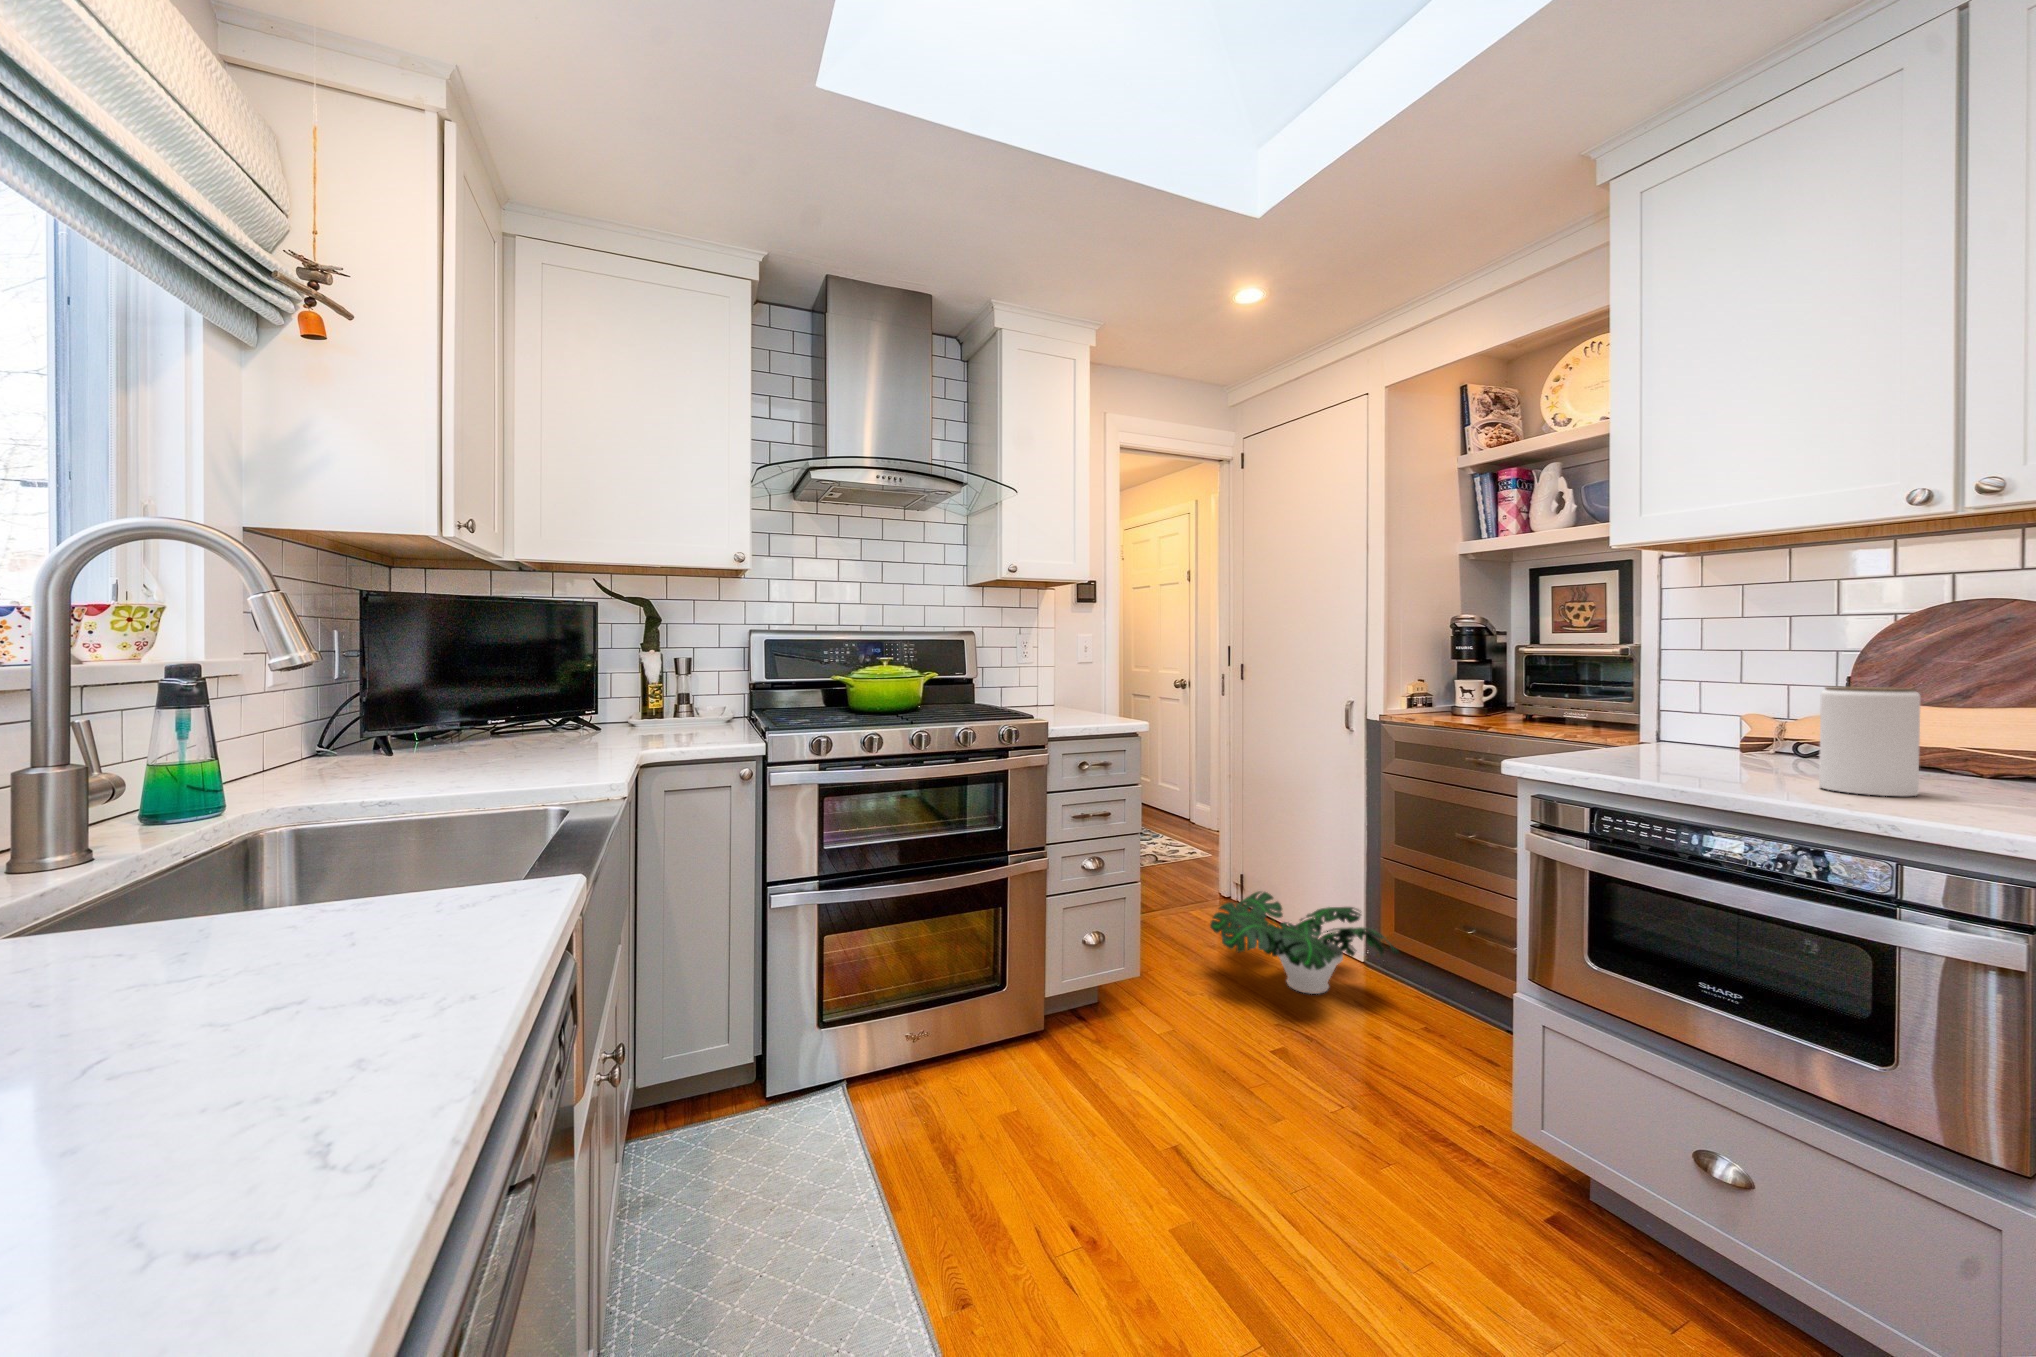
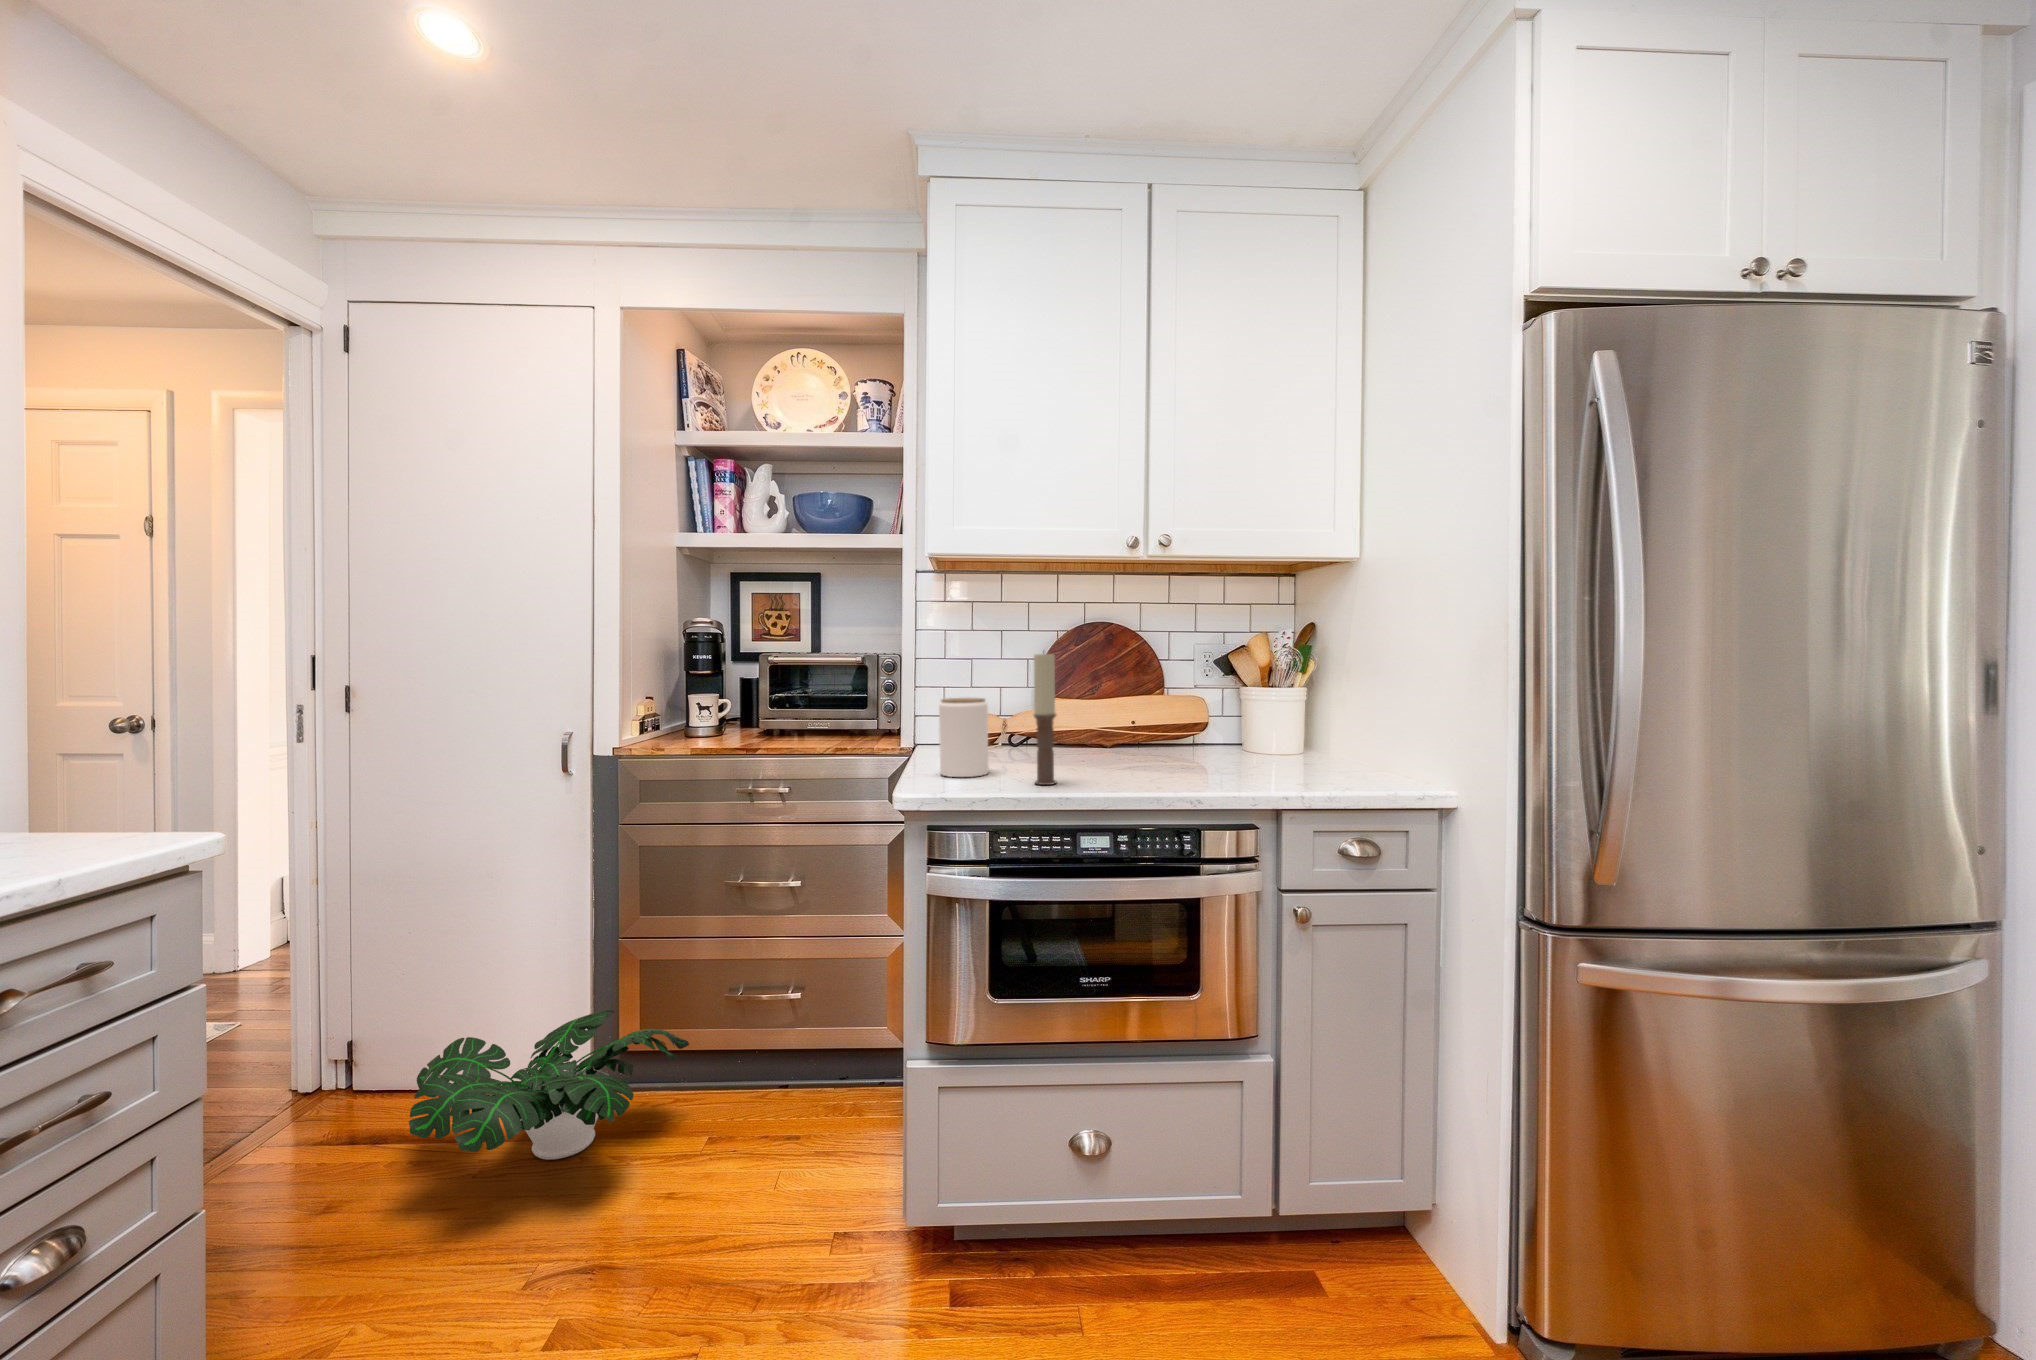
candle: none [1688,625,1724,778] -> present [1034,654,1056,785]
jar: present [1819,687,1921,796] -> present [939,698,989,777]

